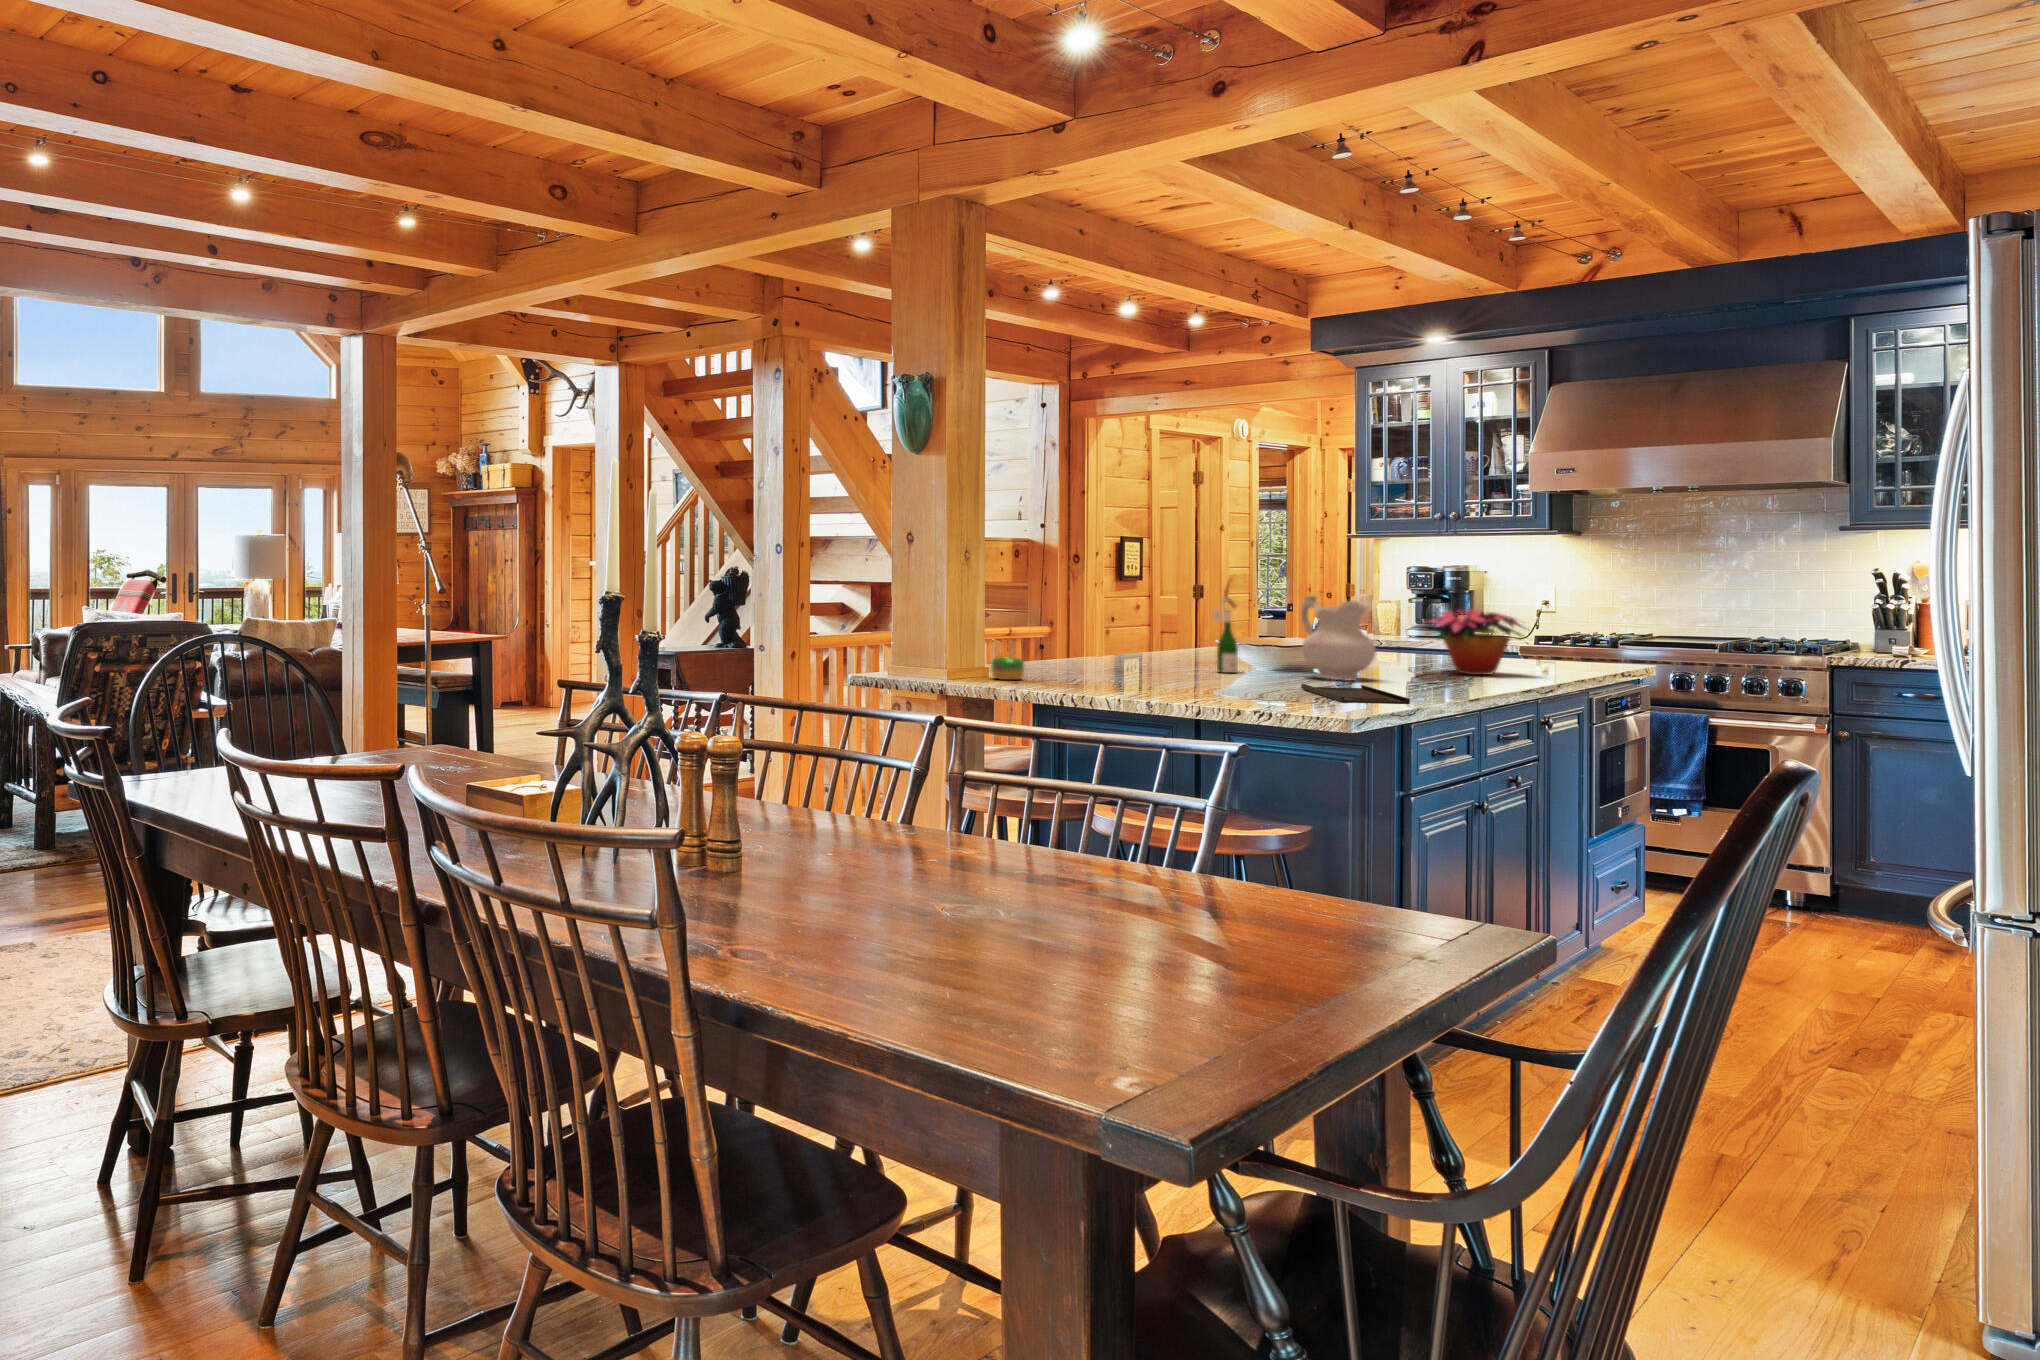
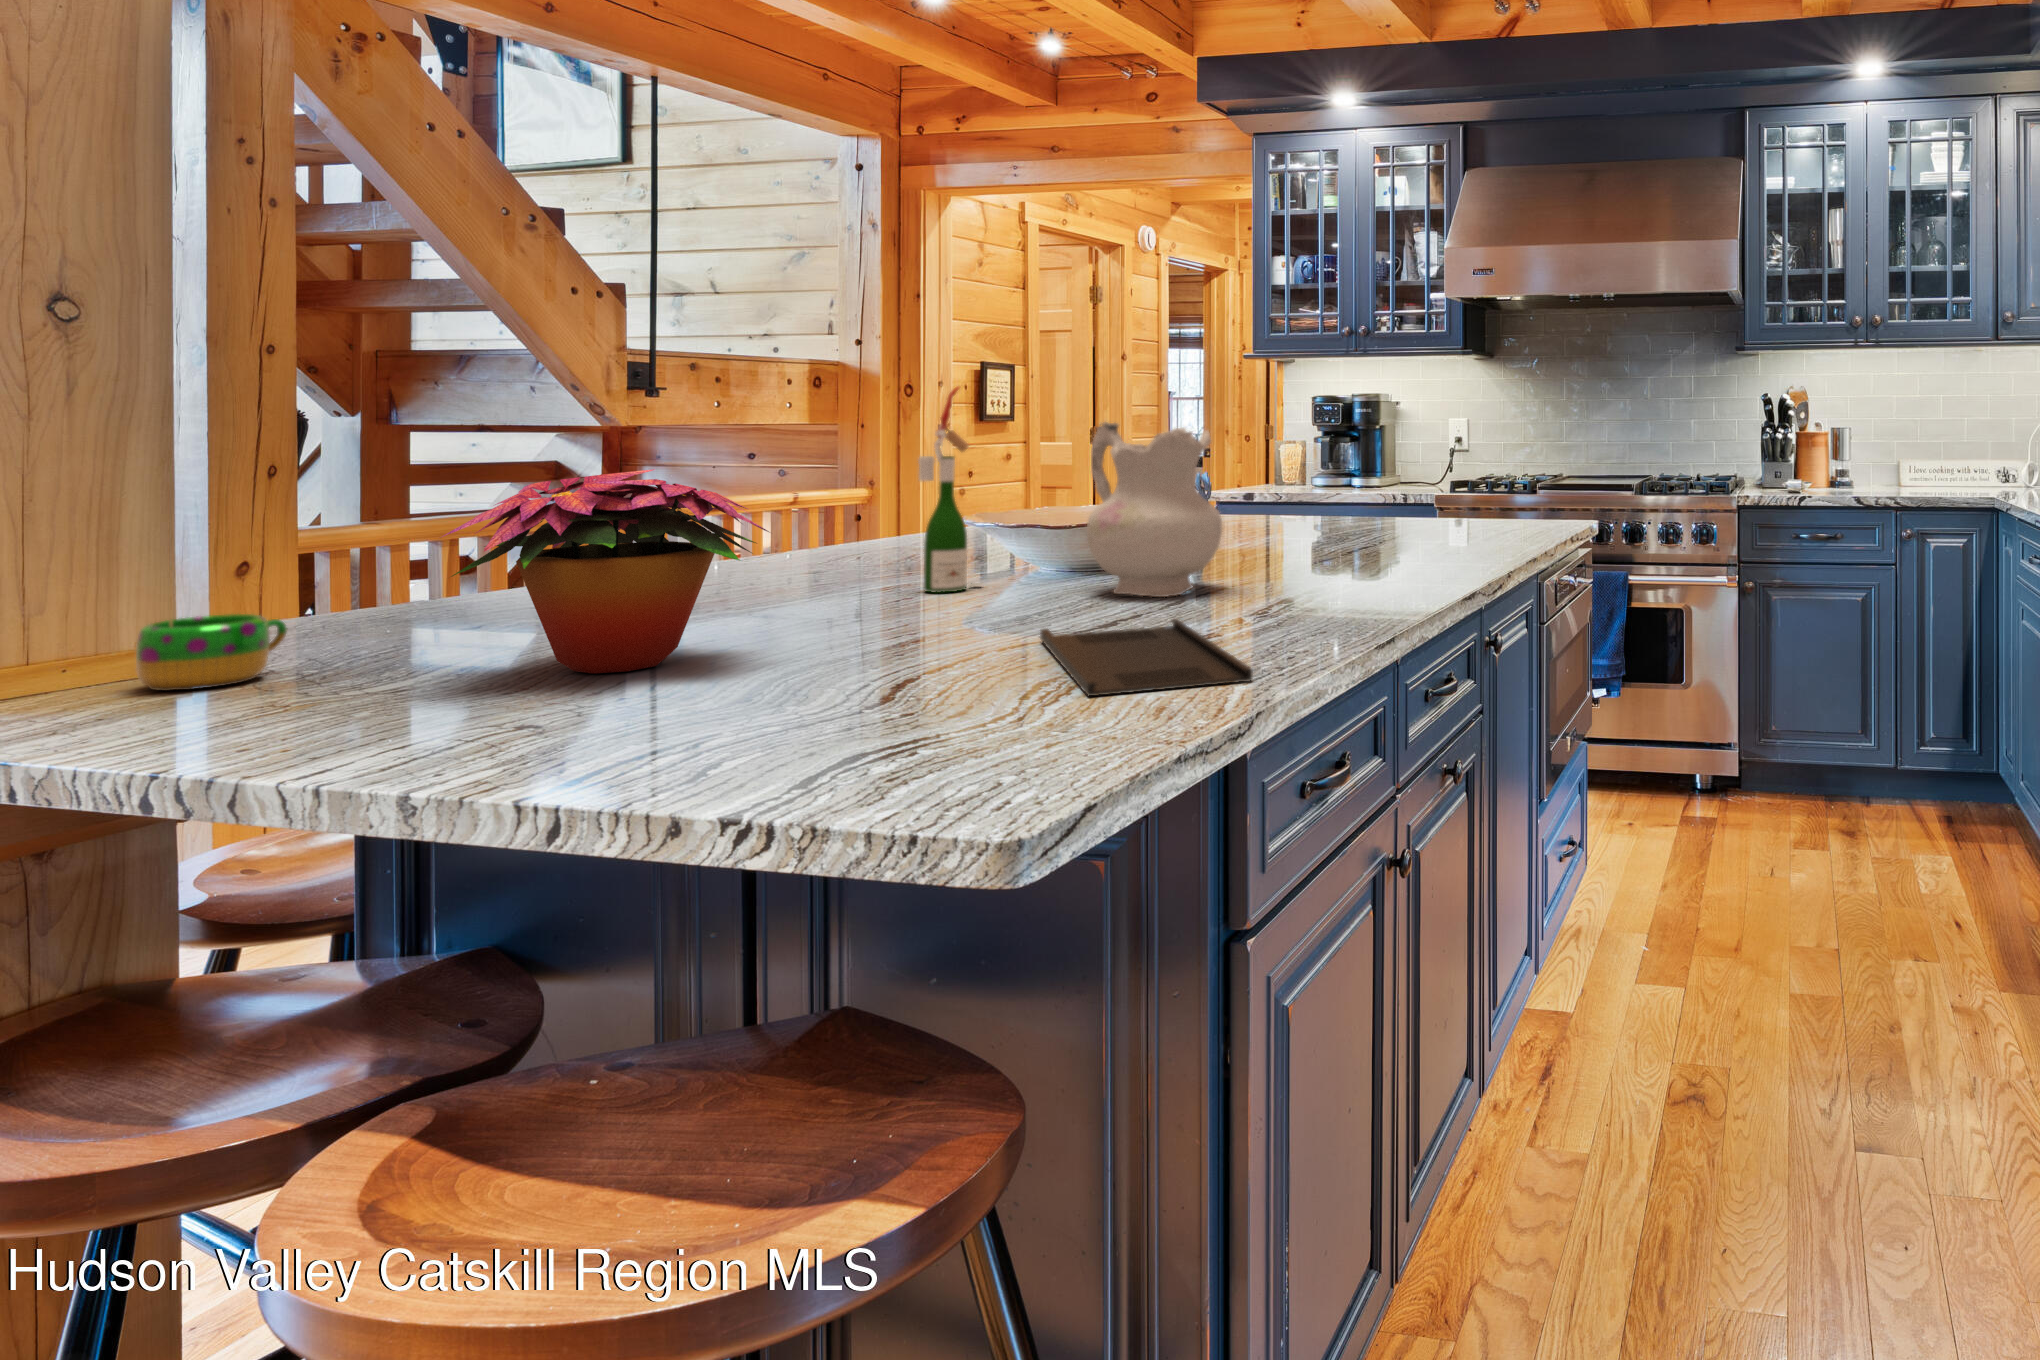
flower arrangement: present [1432,610,1524,675] -> present [444,469,769,673]

